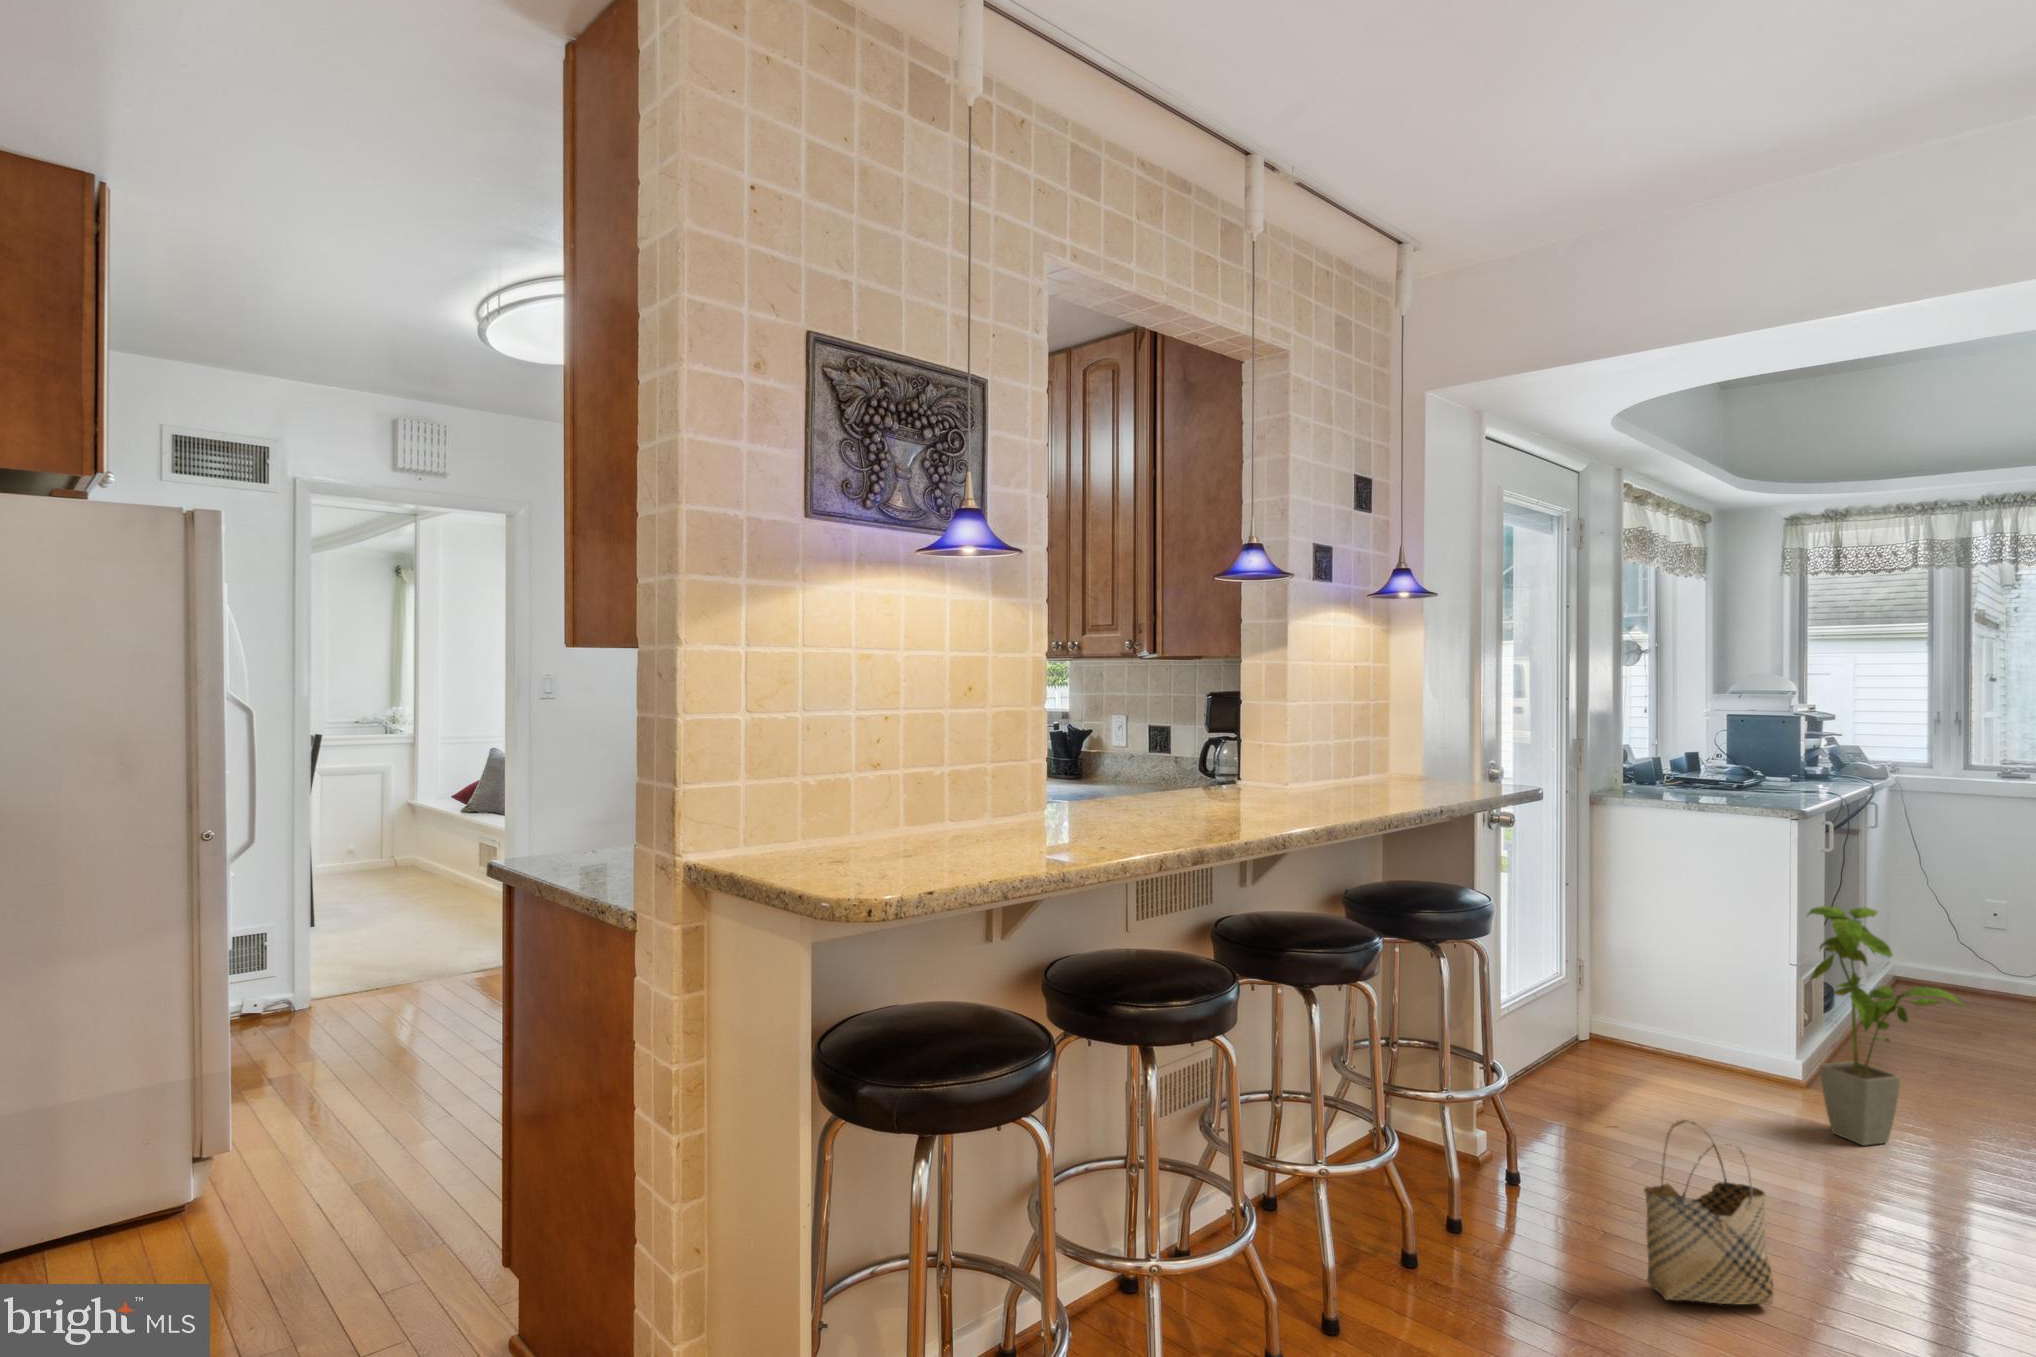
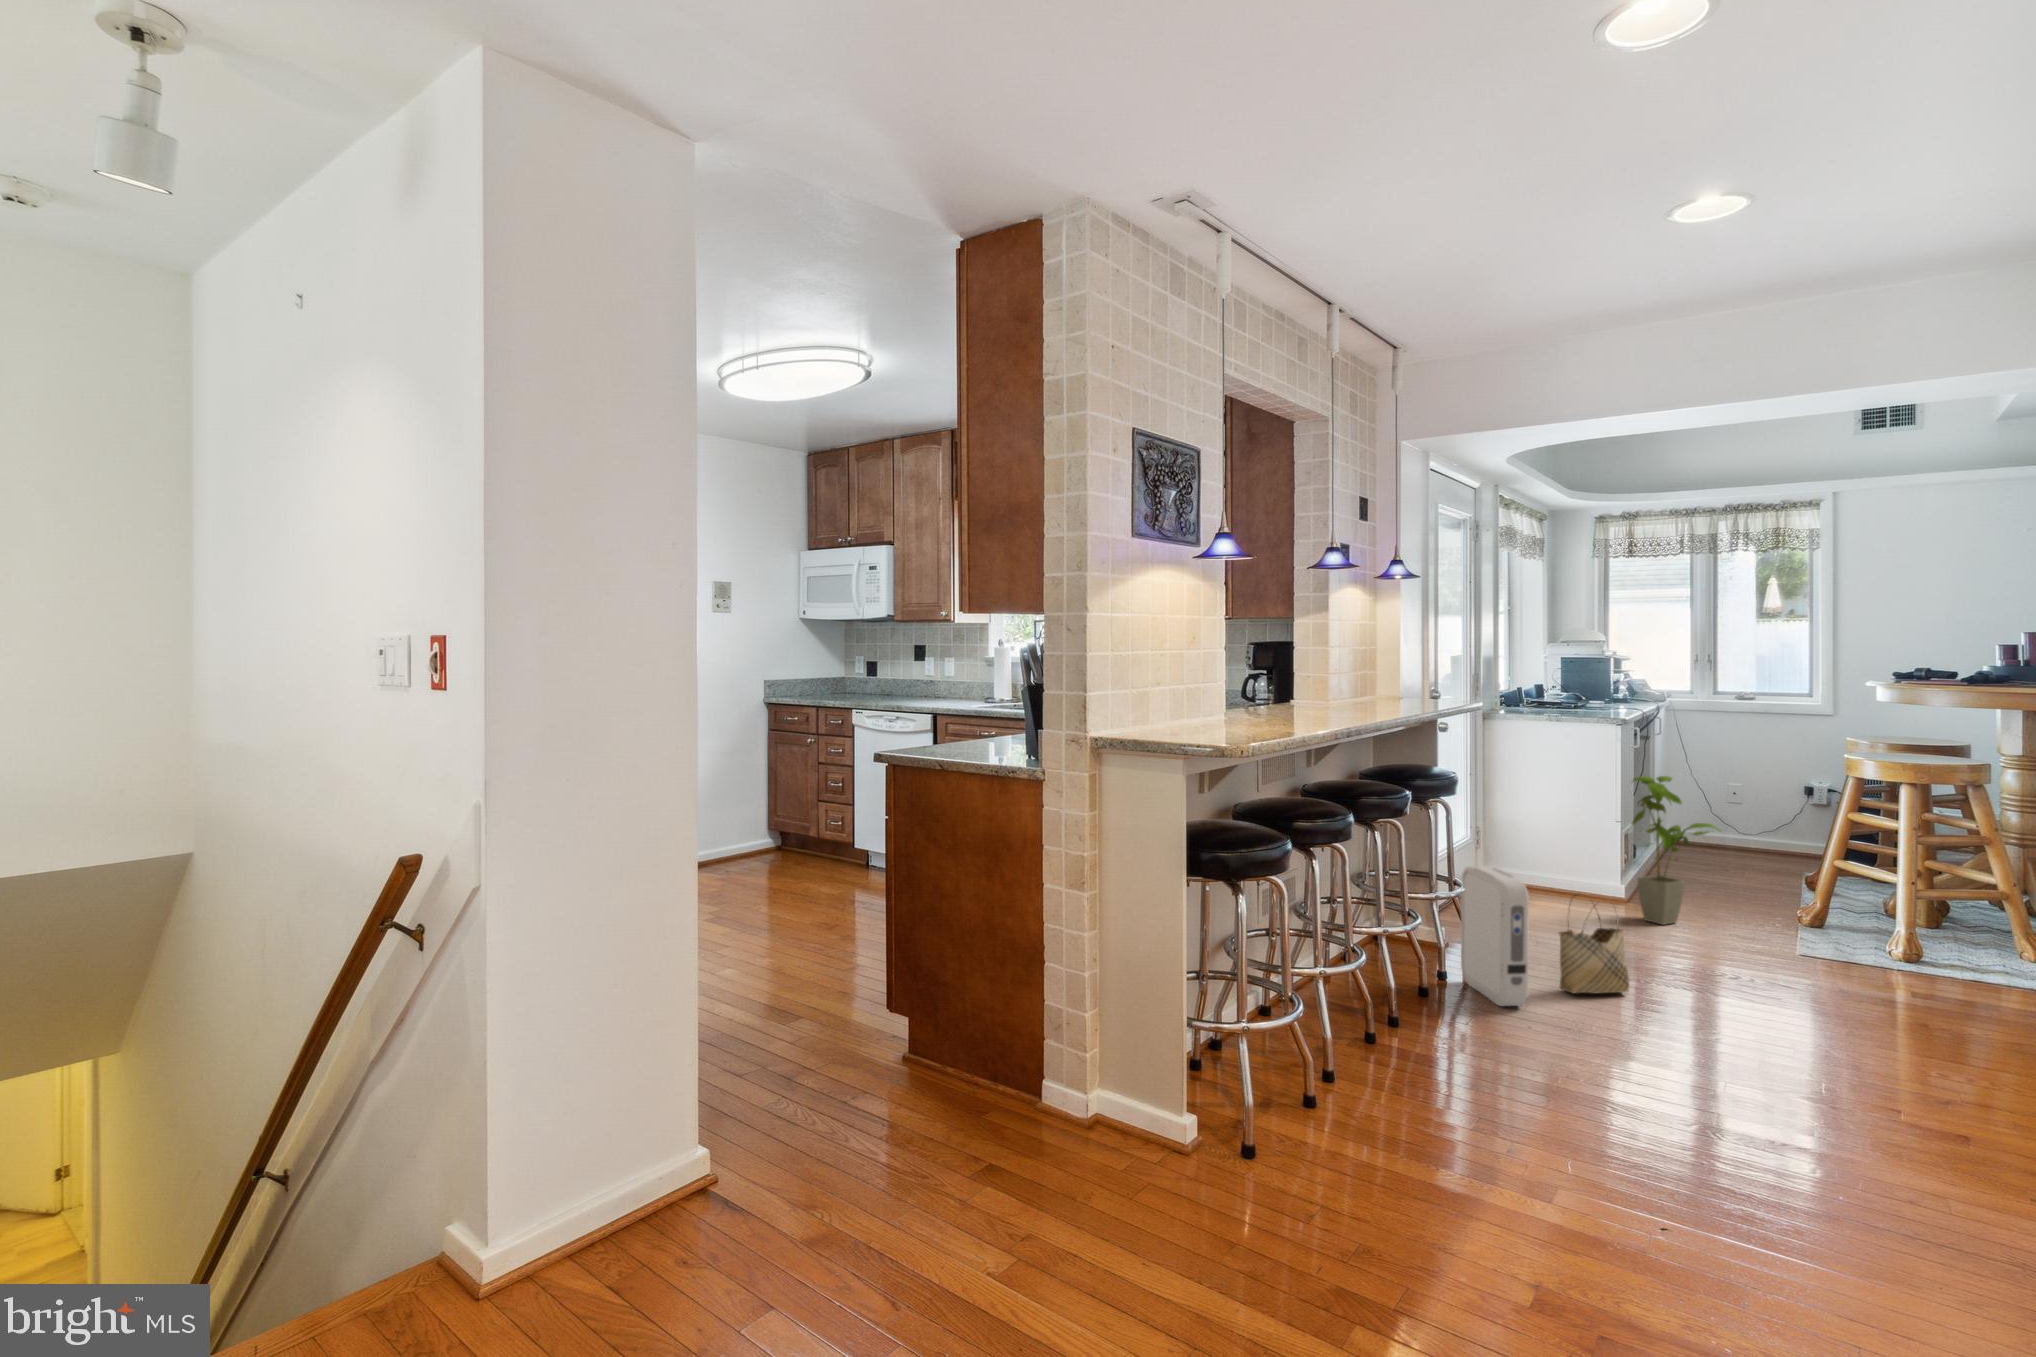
air purifier: none [1481,1062,1576,1322] -> present [1461,866,1529,1006]

